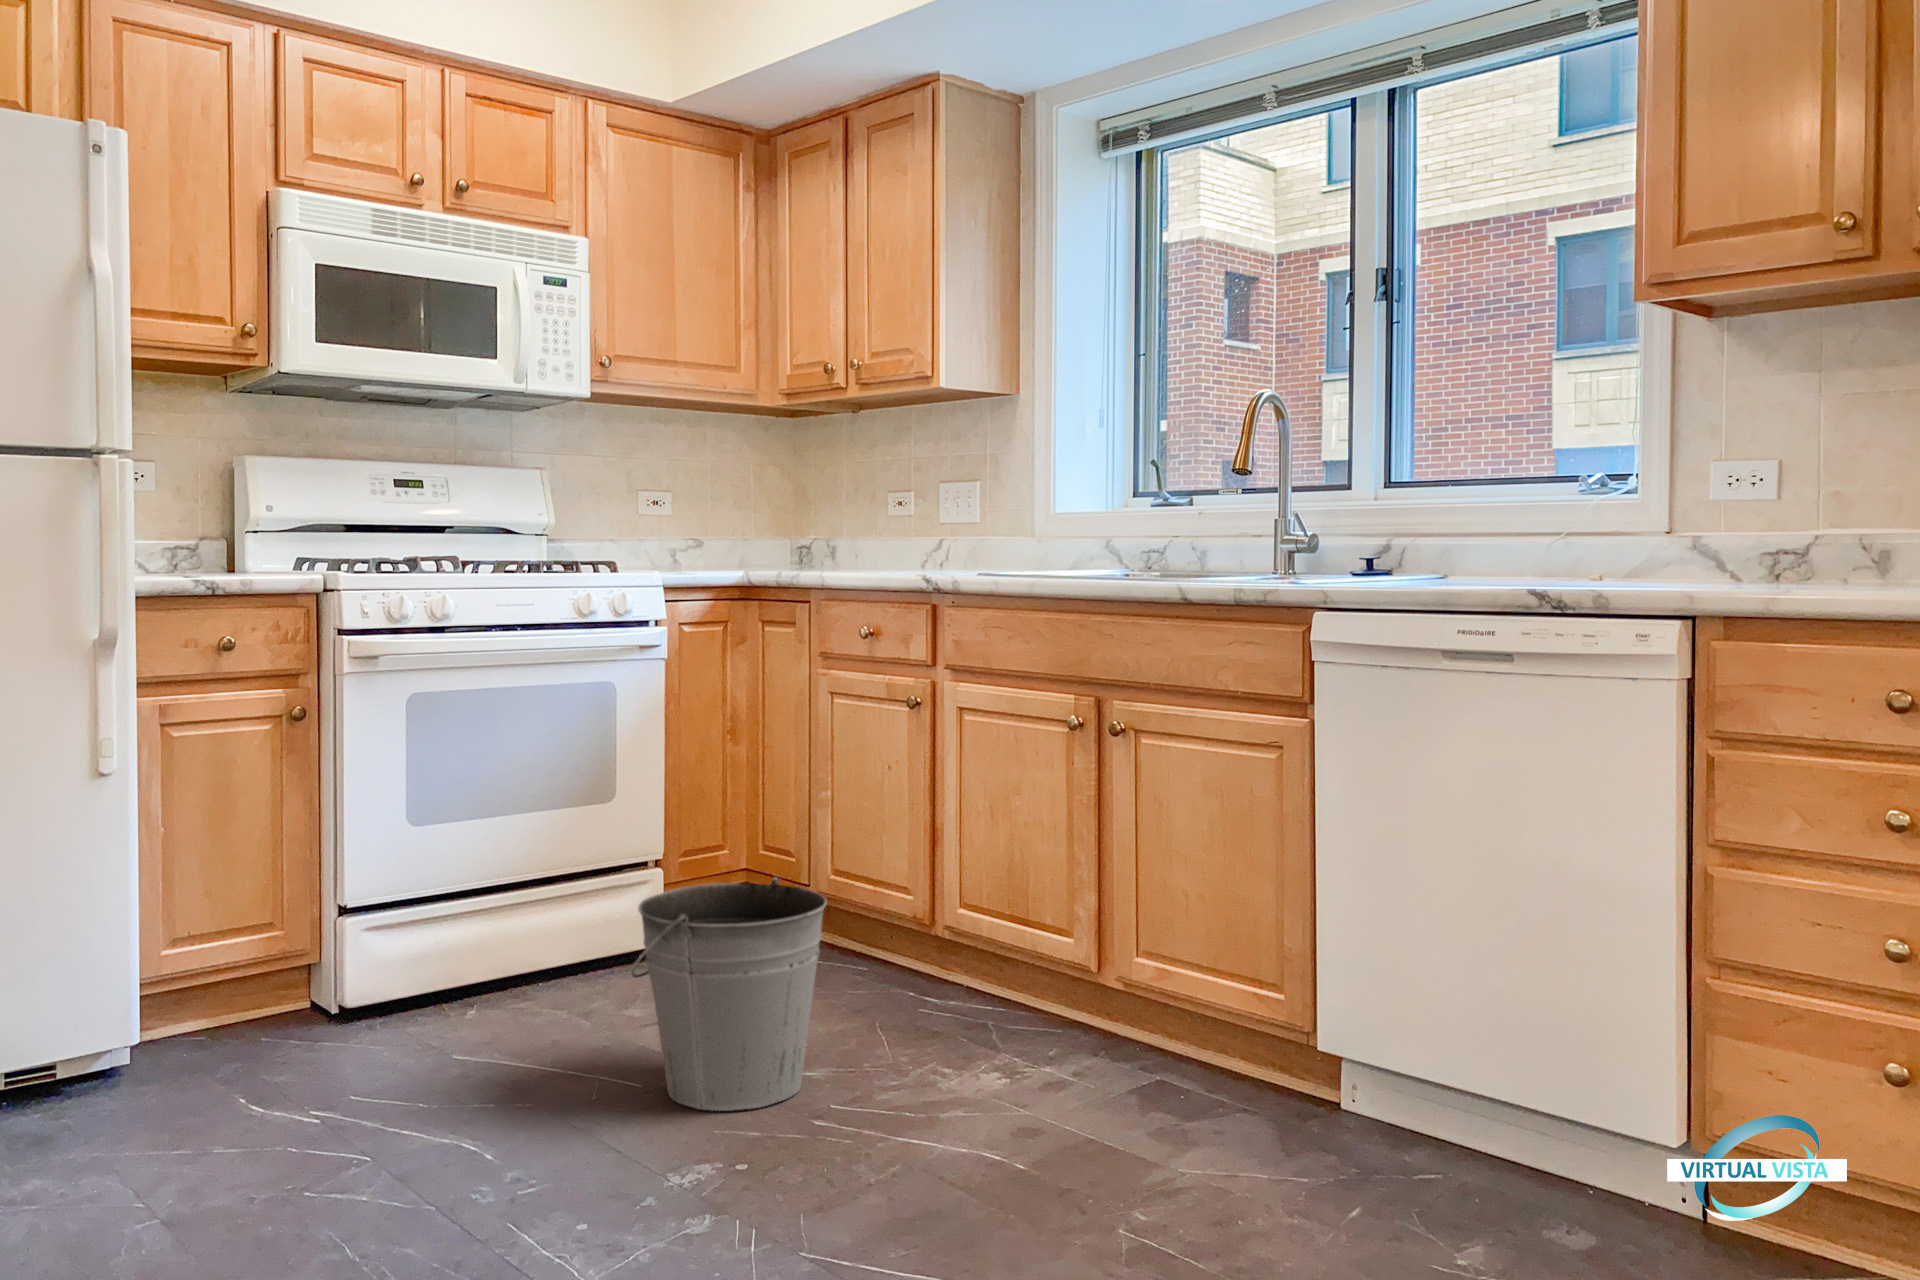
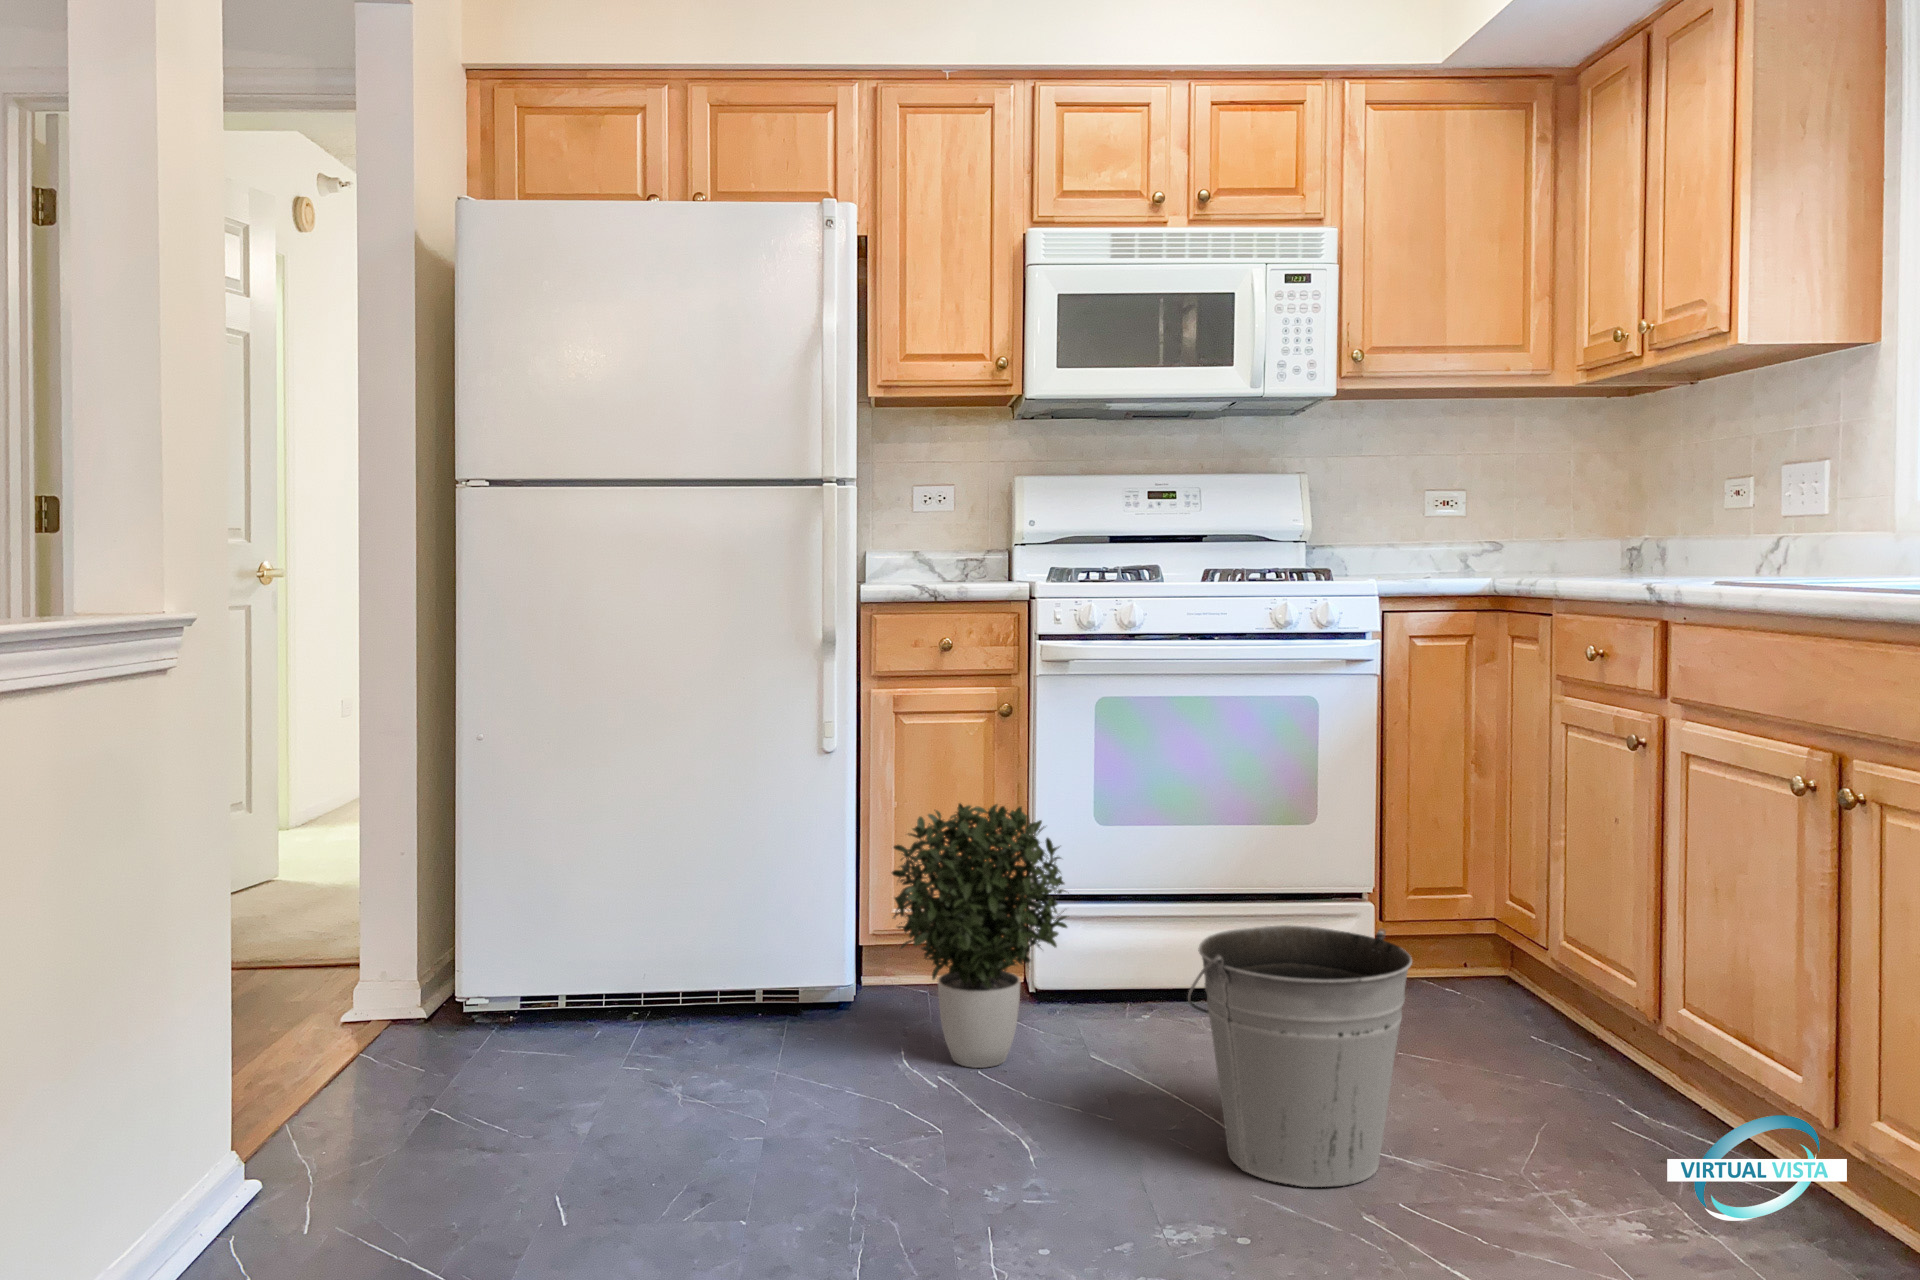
potted plant: none [234,806,452,1093] -> present [892,803,1067,1068]

